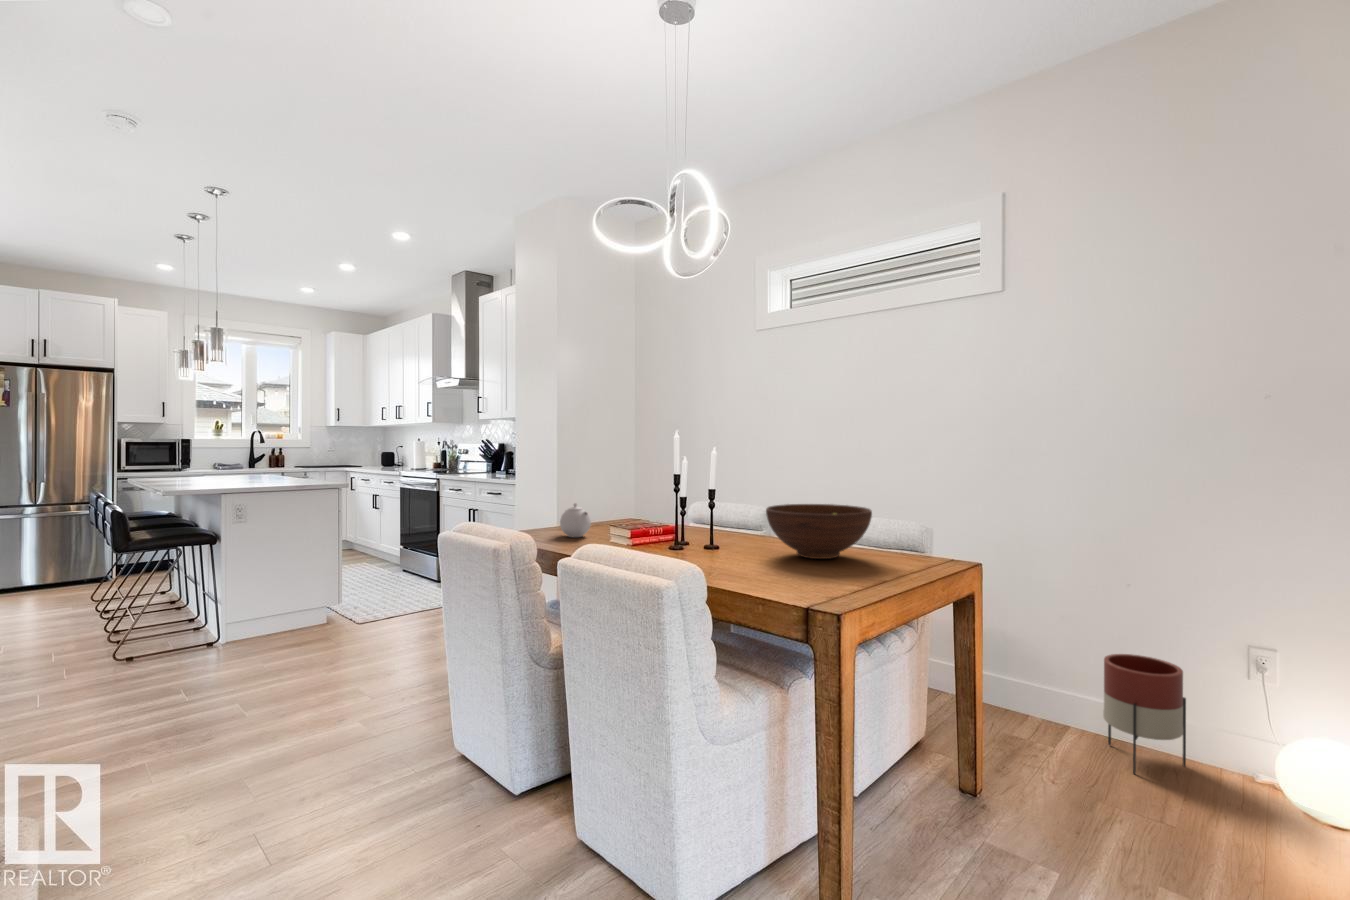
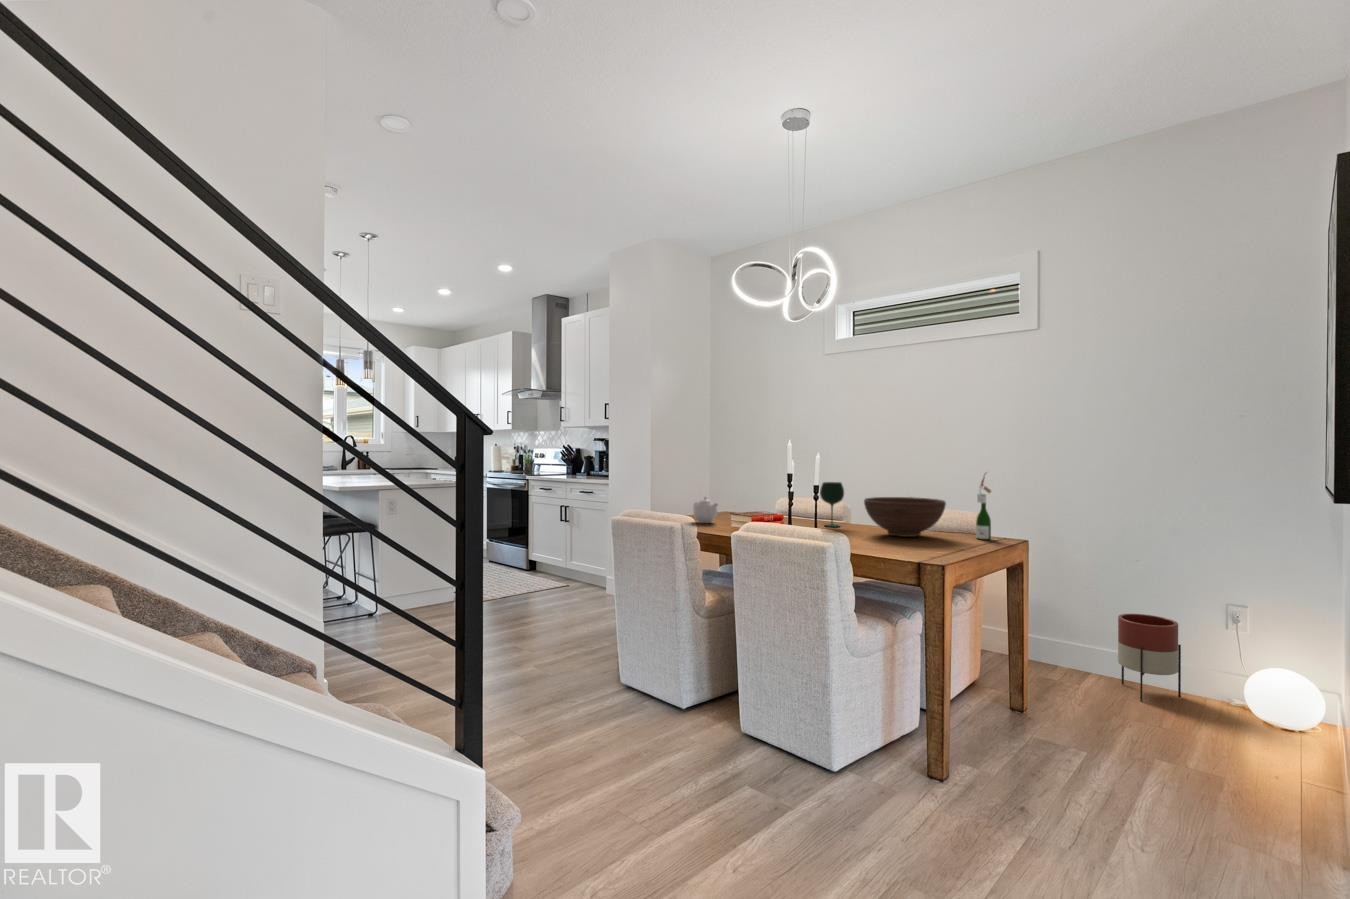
wine bottle: none [913,470,942,564] -> present [976,474,991,540]
wine glass: none [720,484,750,542] -> present [820,482,844,527]

